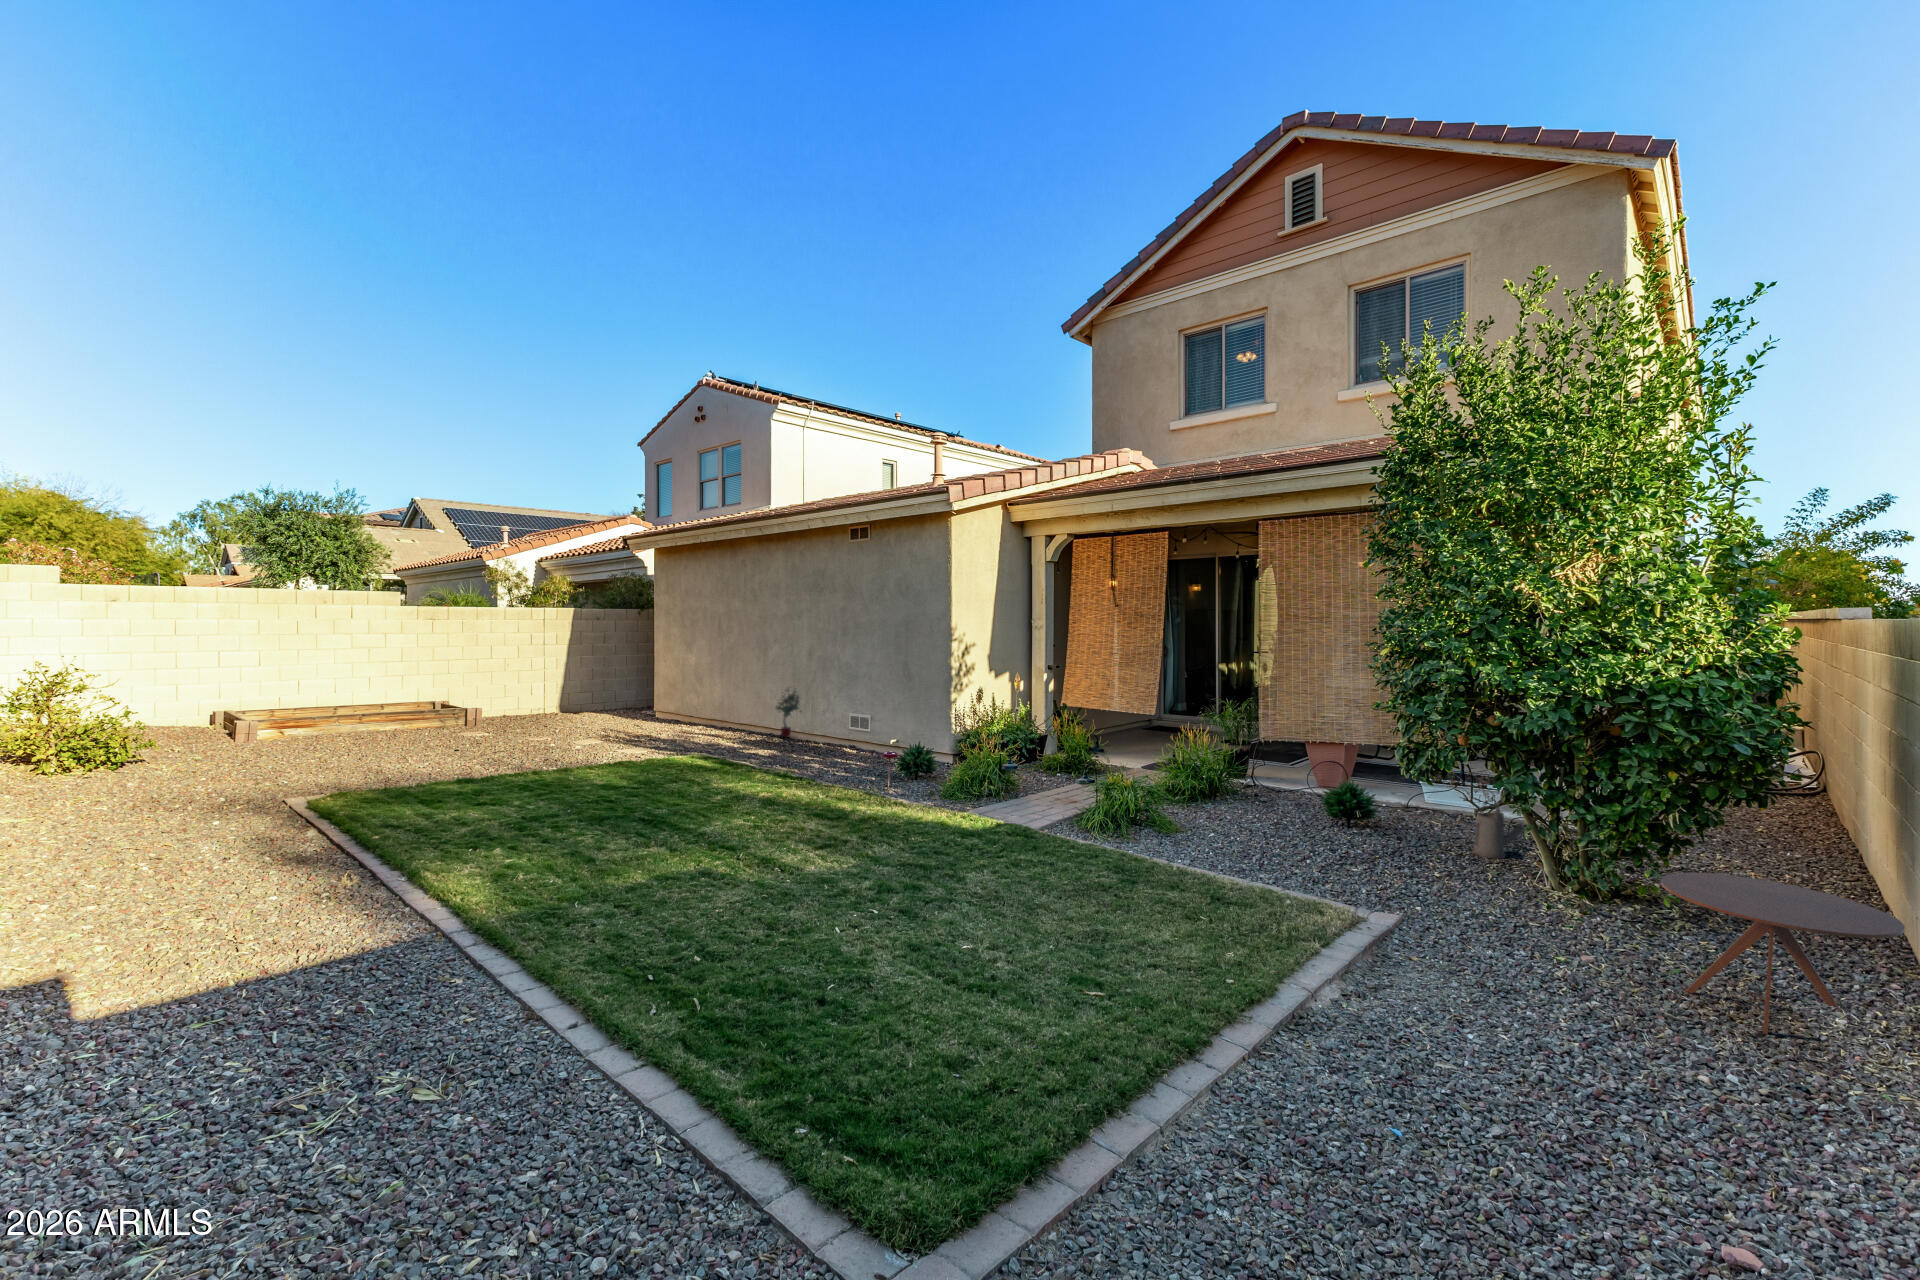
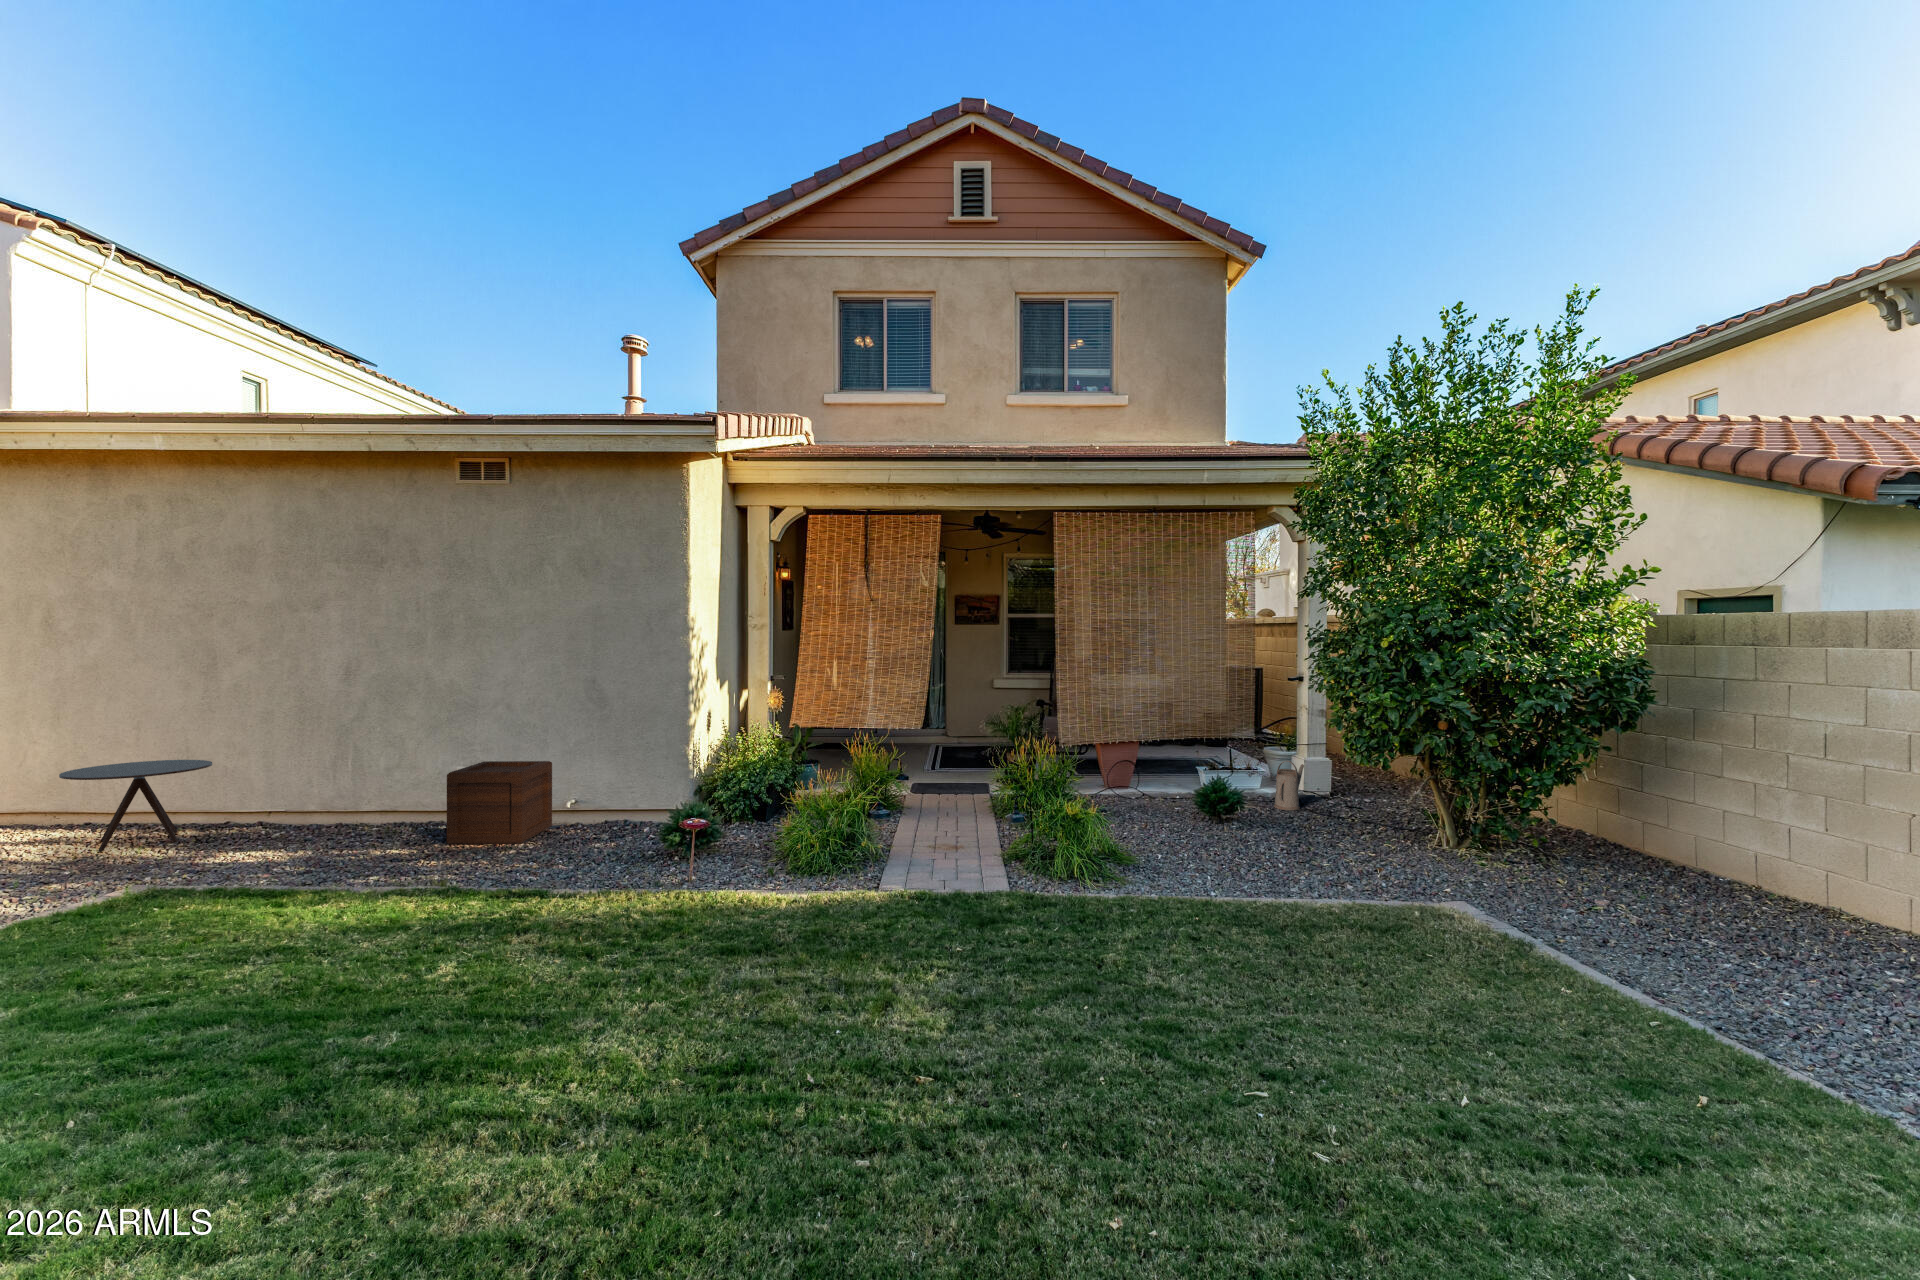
potted tree: present [776,688,802,737] -> none [259,742,340,837]
wooden crate: none [825,707,886,758] -> present [447,761,552,844]
round table: present [1661,873,1905,1034] -> present [59,760,212,851]

